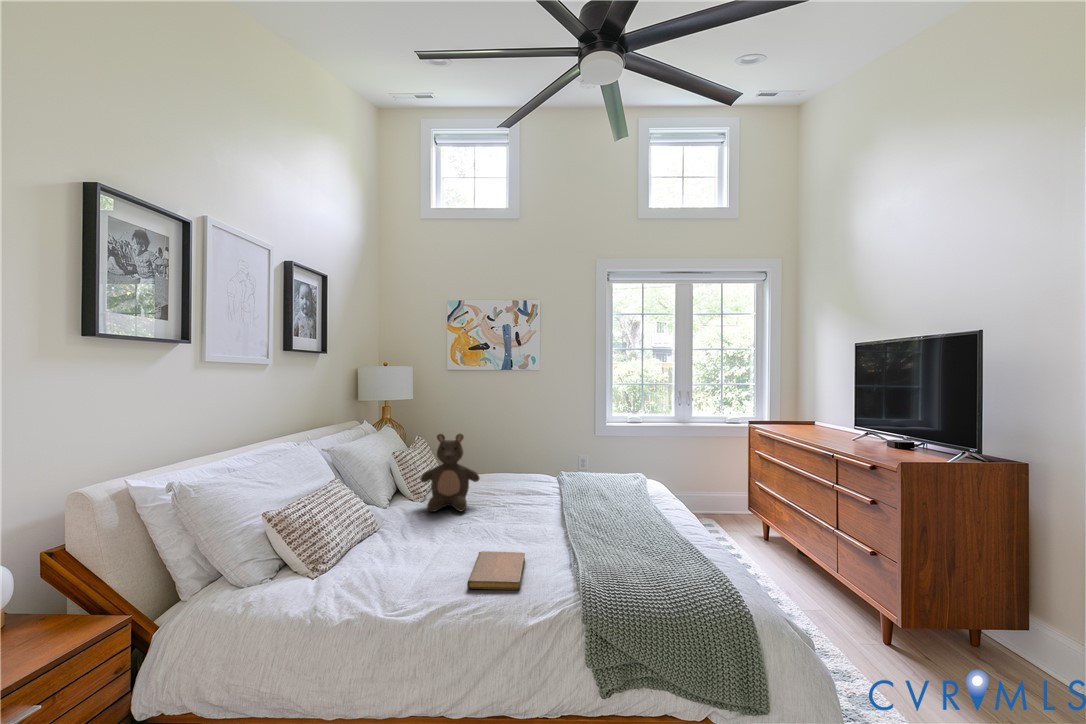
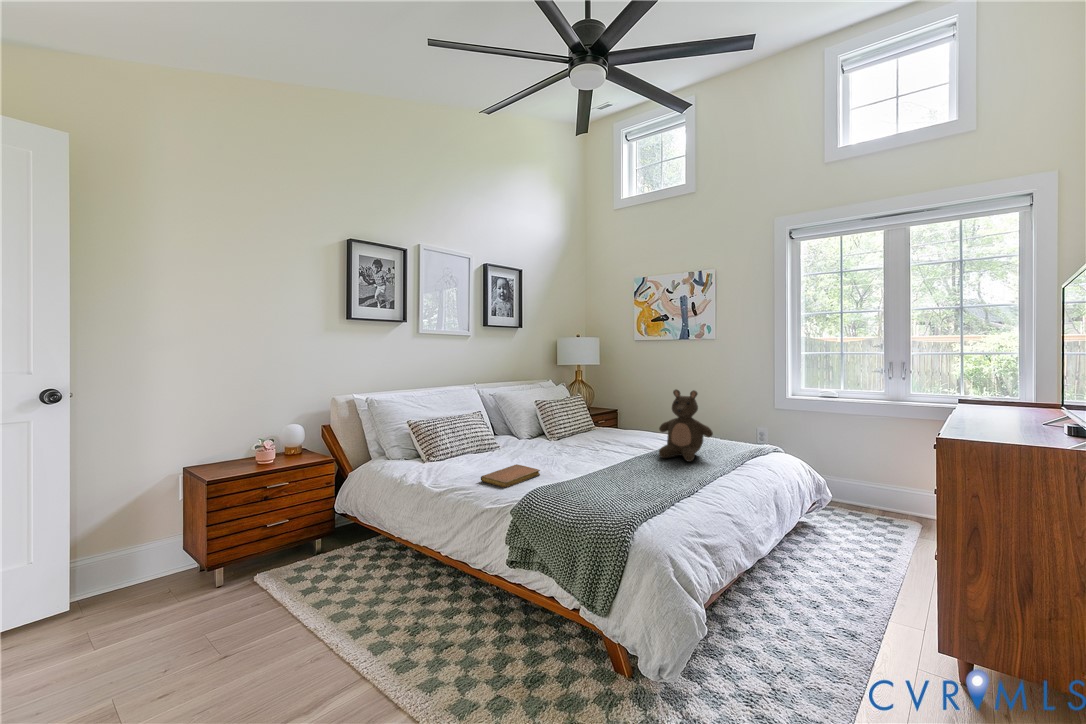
stuffed bear: present [421,434,480,512] -> present [659,390,713,462]

